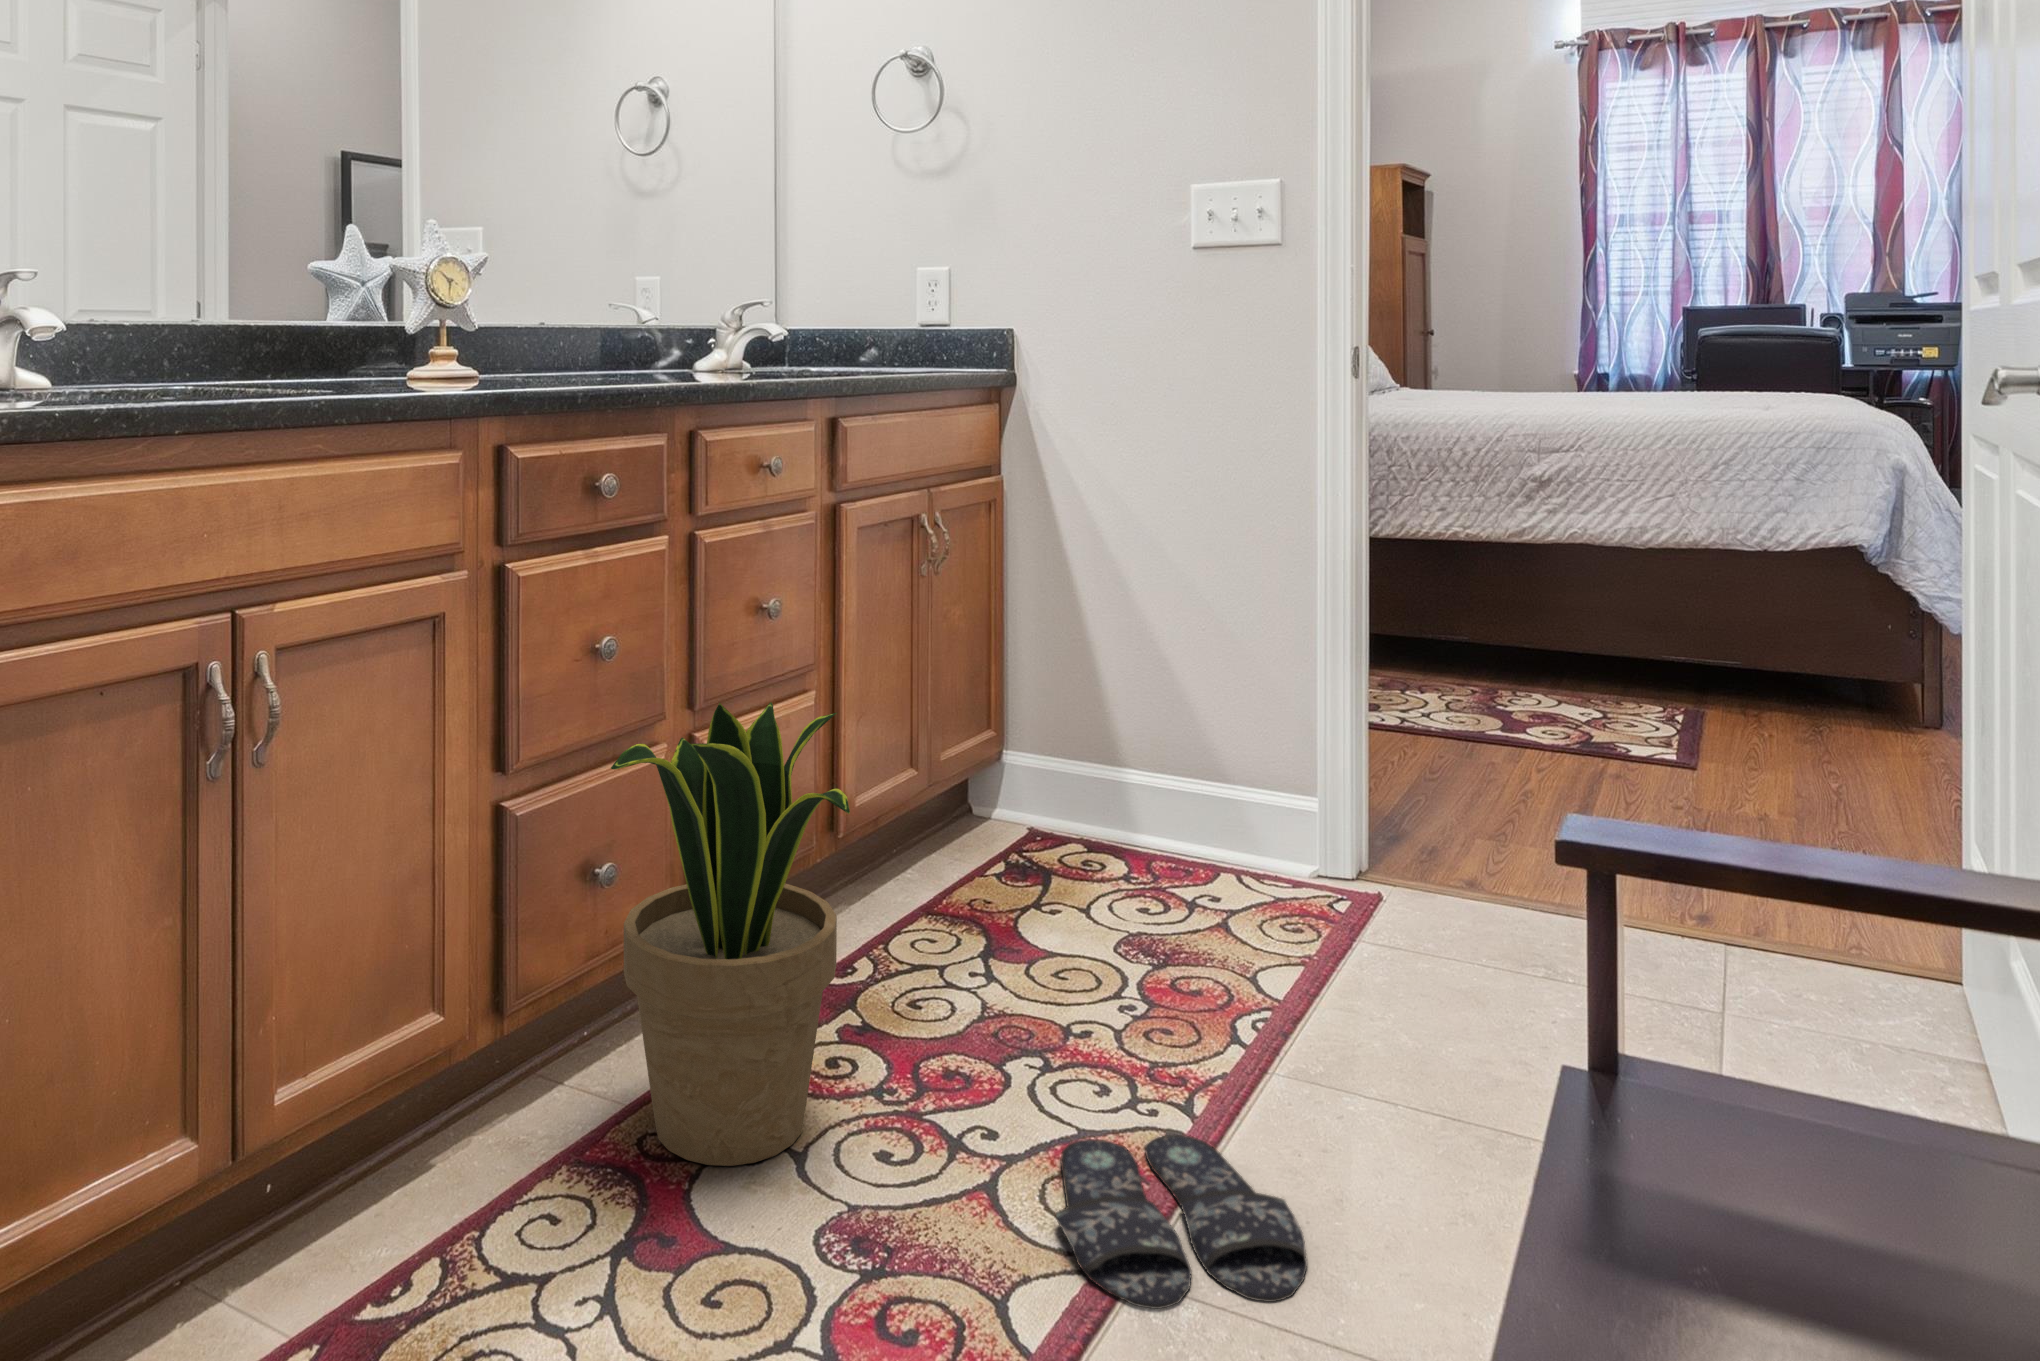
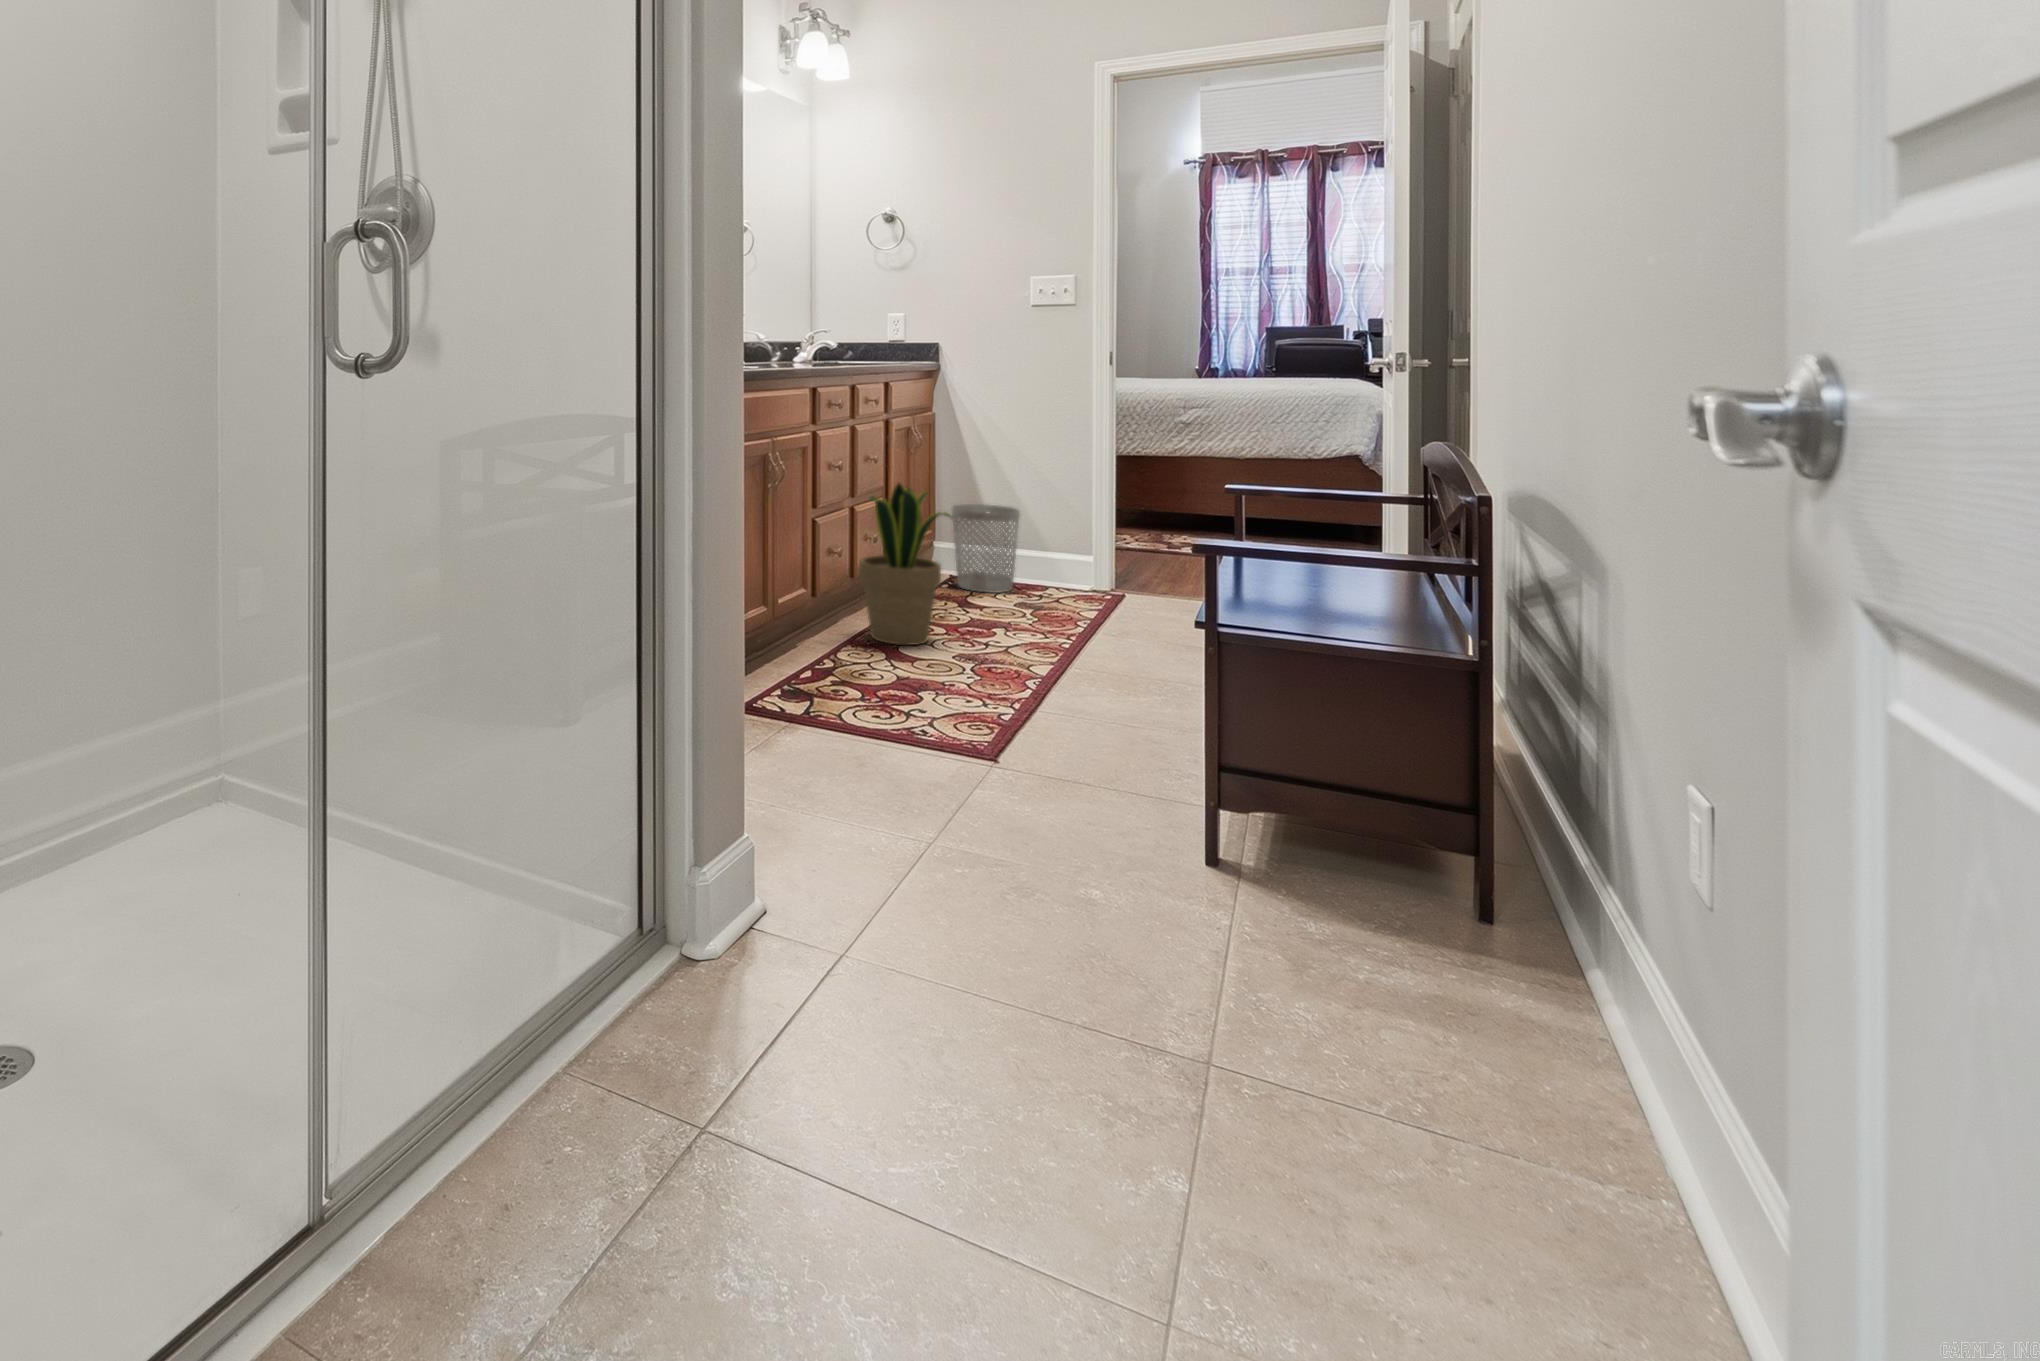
wastebasket: none [1015,678,1158,891] -> present [951,504,1020,593]
slippers: present [1056,1135,1307,1309] -> none [1029,640,1128,667]

